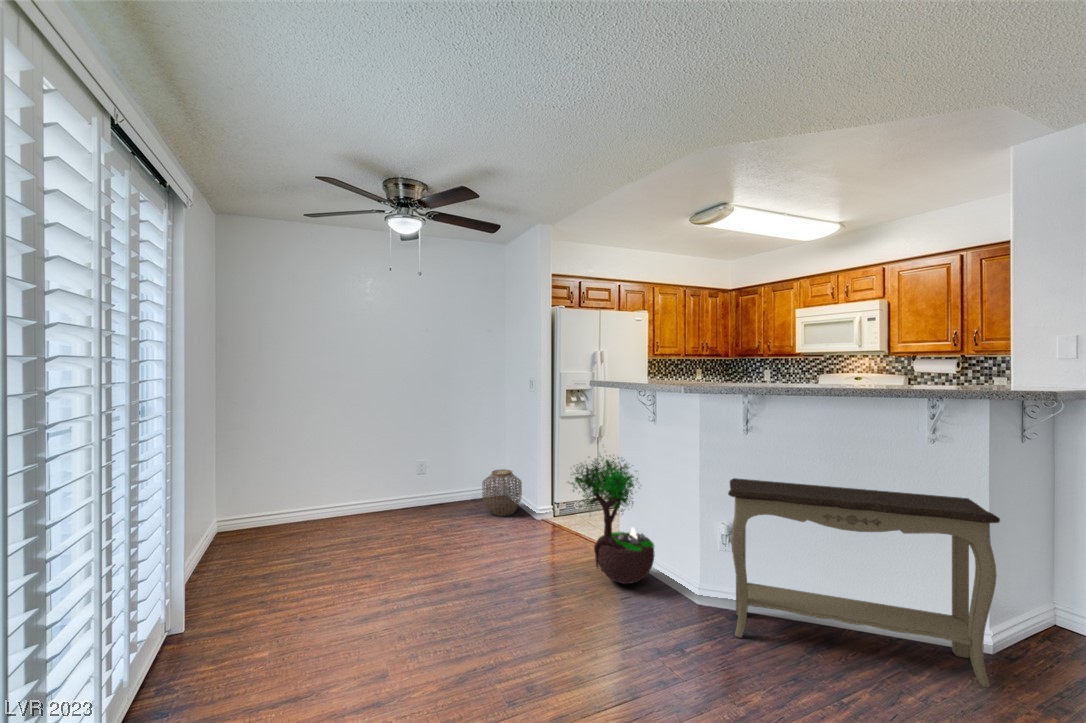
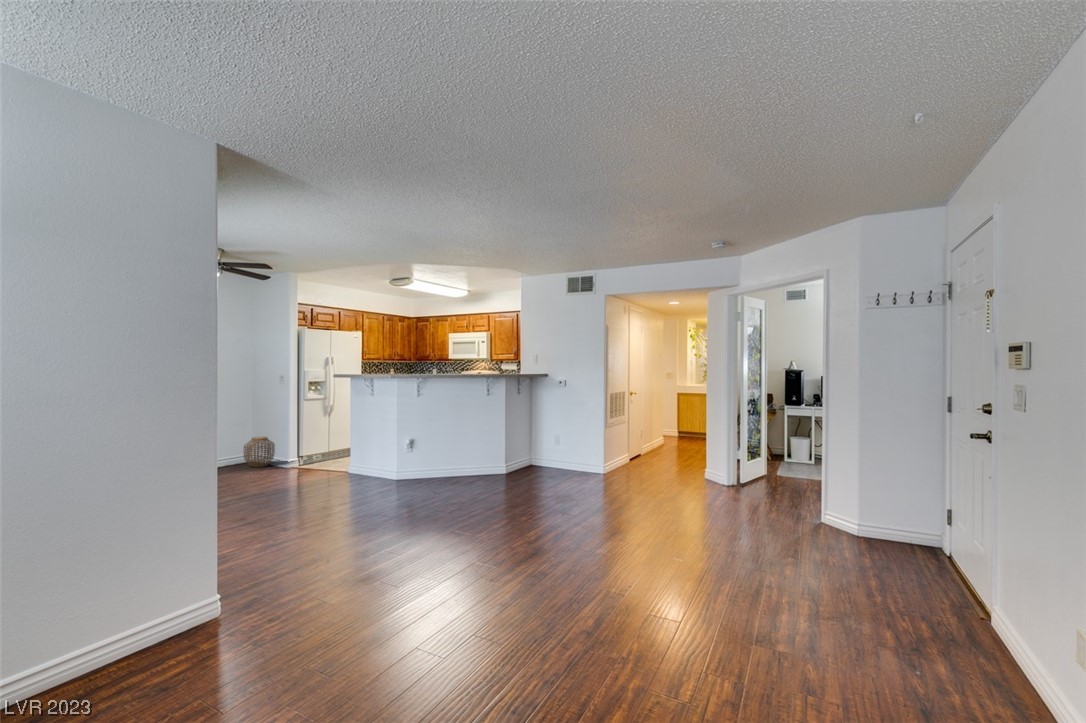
potted tree: present [569,456,654,584] -> none [324,405,374,476]
console table: present [728,478,1000,688] -> none [409,413,501,480]

